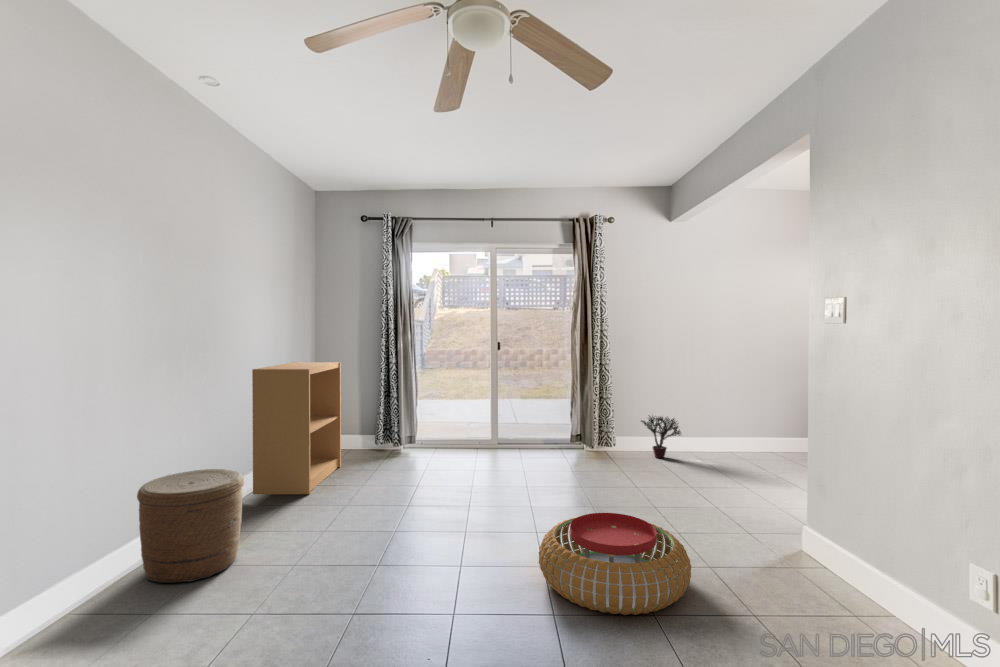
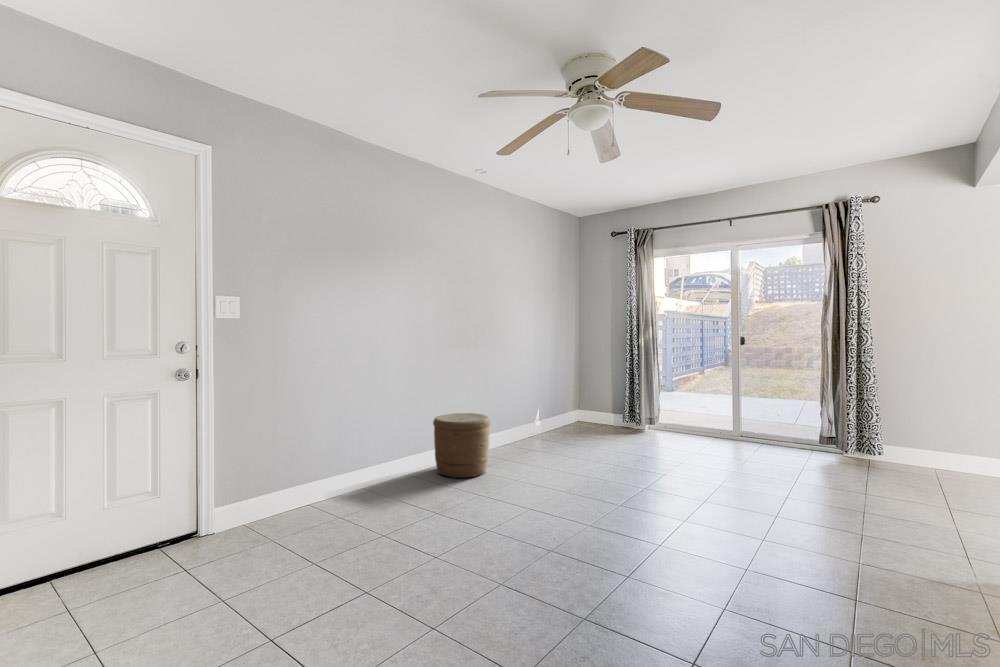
bookshelf: present [252,362,341,494] -> none [518,351,587,447]
potted plant: present [641,416,681,458] -> none [912,422,974,476]
pouf: present [539,513,691,615] -> none [674,489,834,583]

